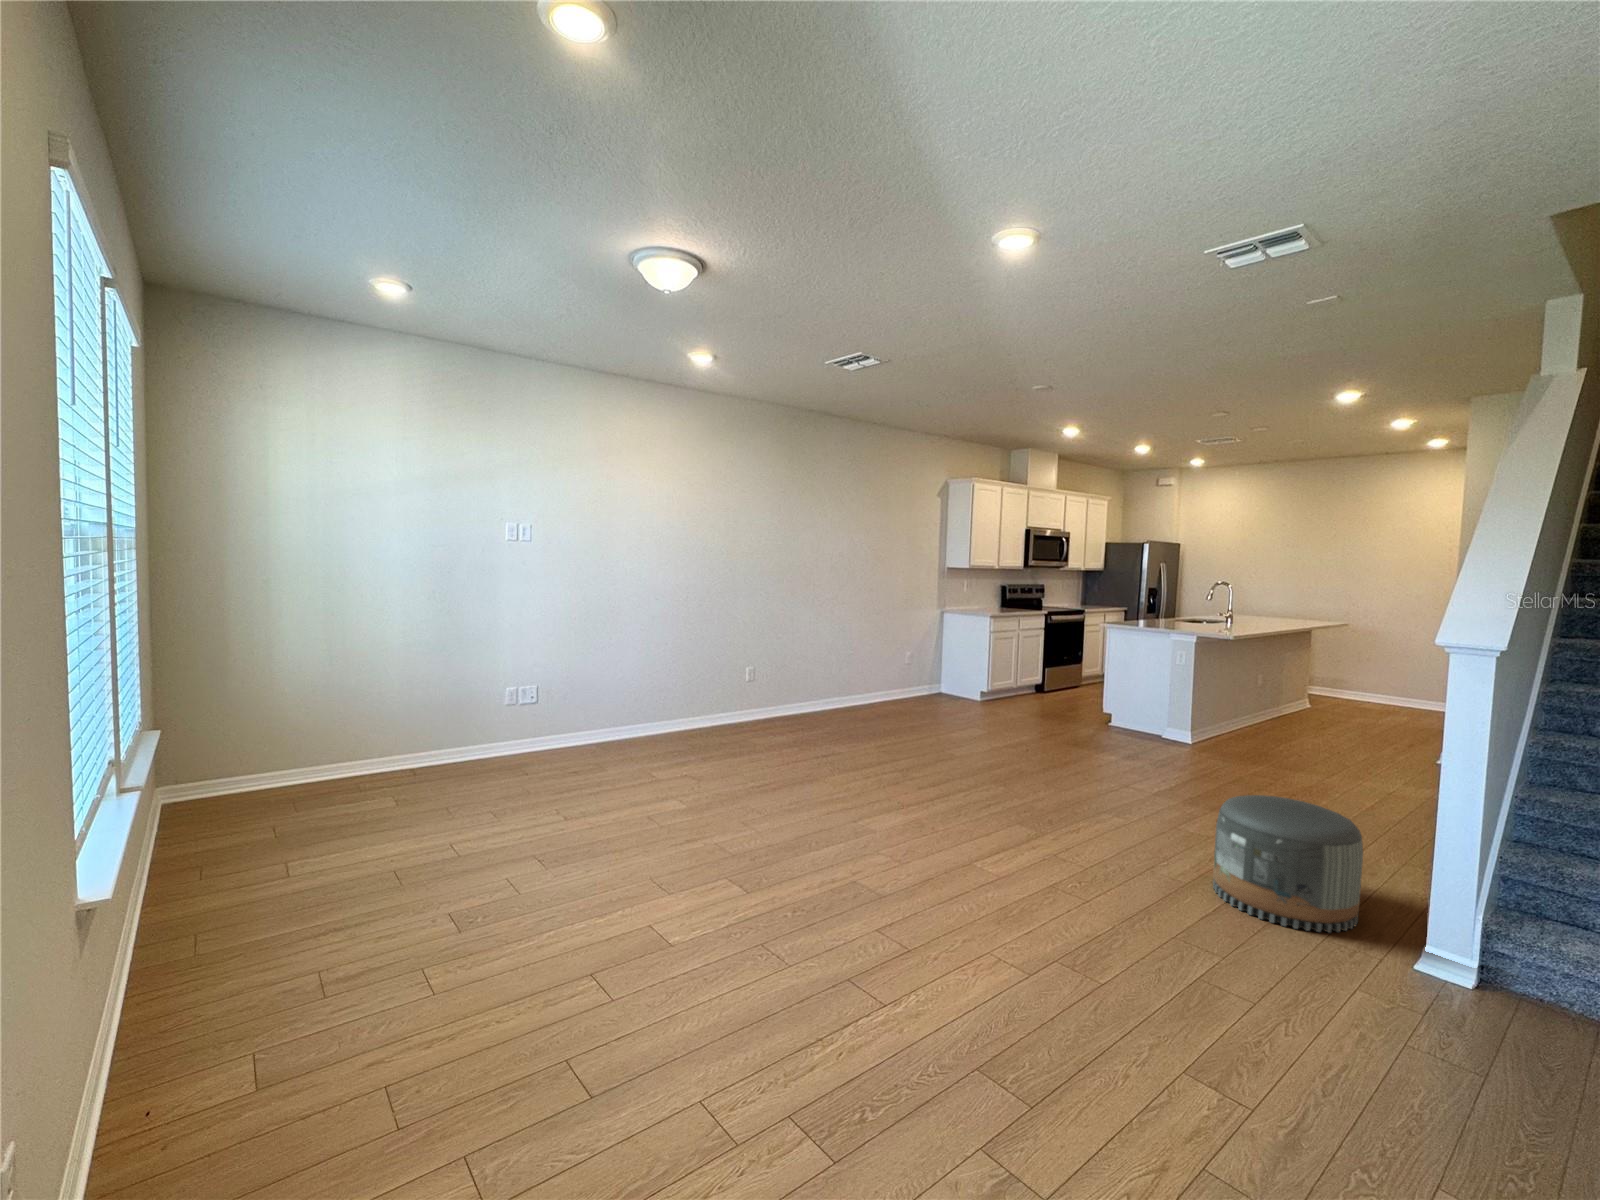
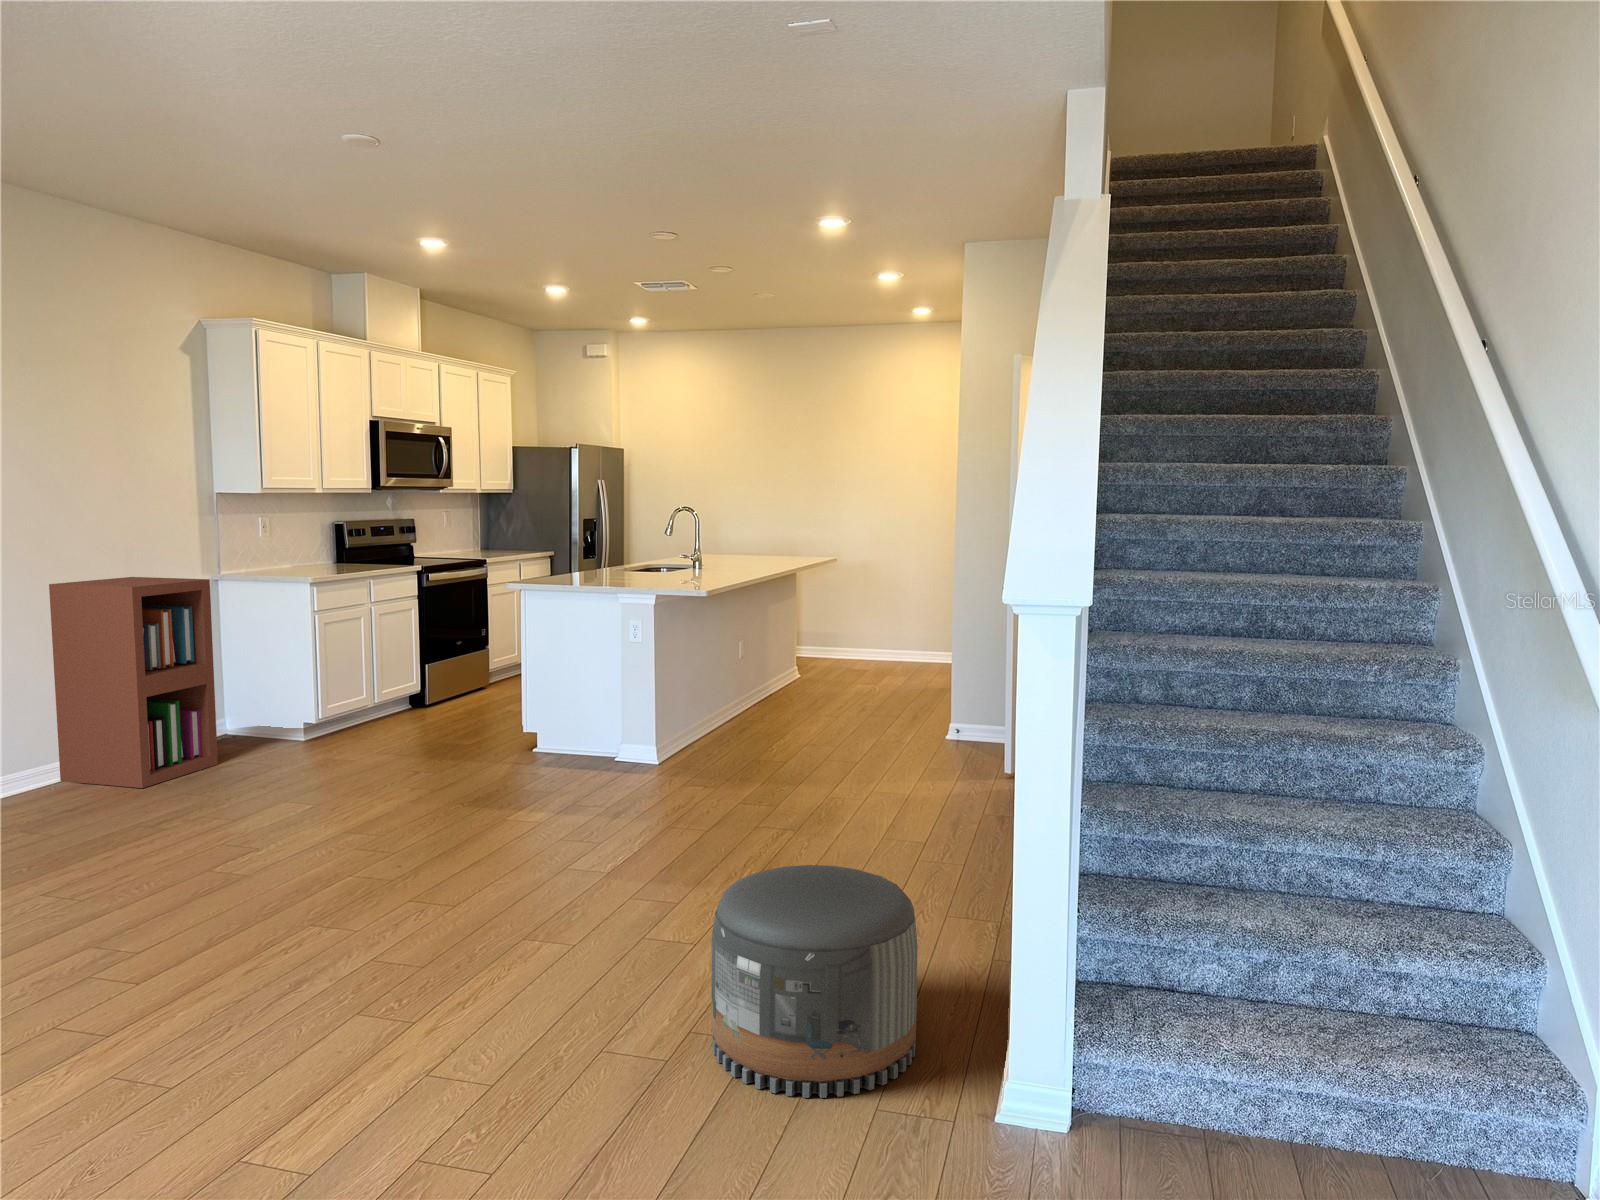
bookshelf: none [873,607,944,710] -> present [49,577,218,788]

